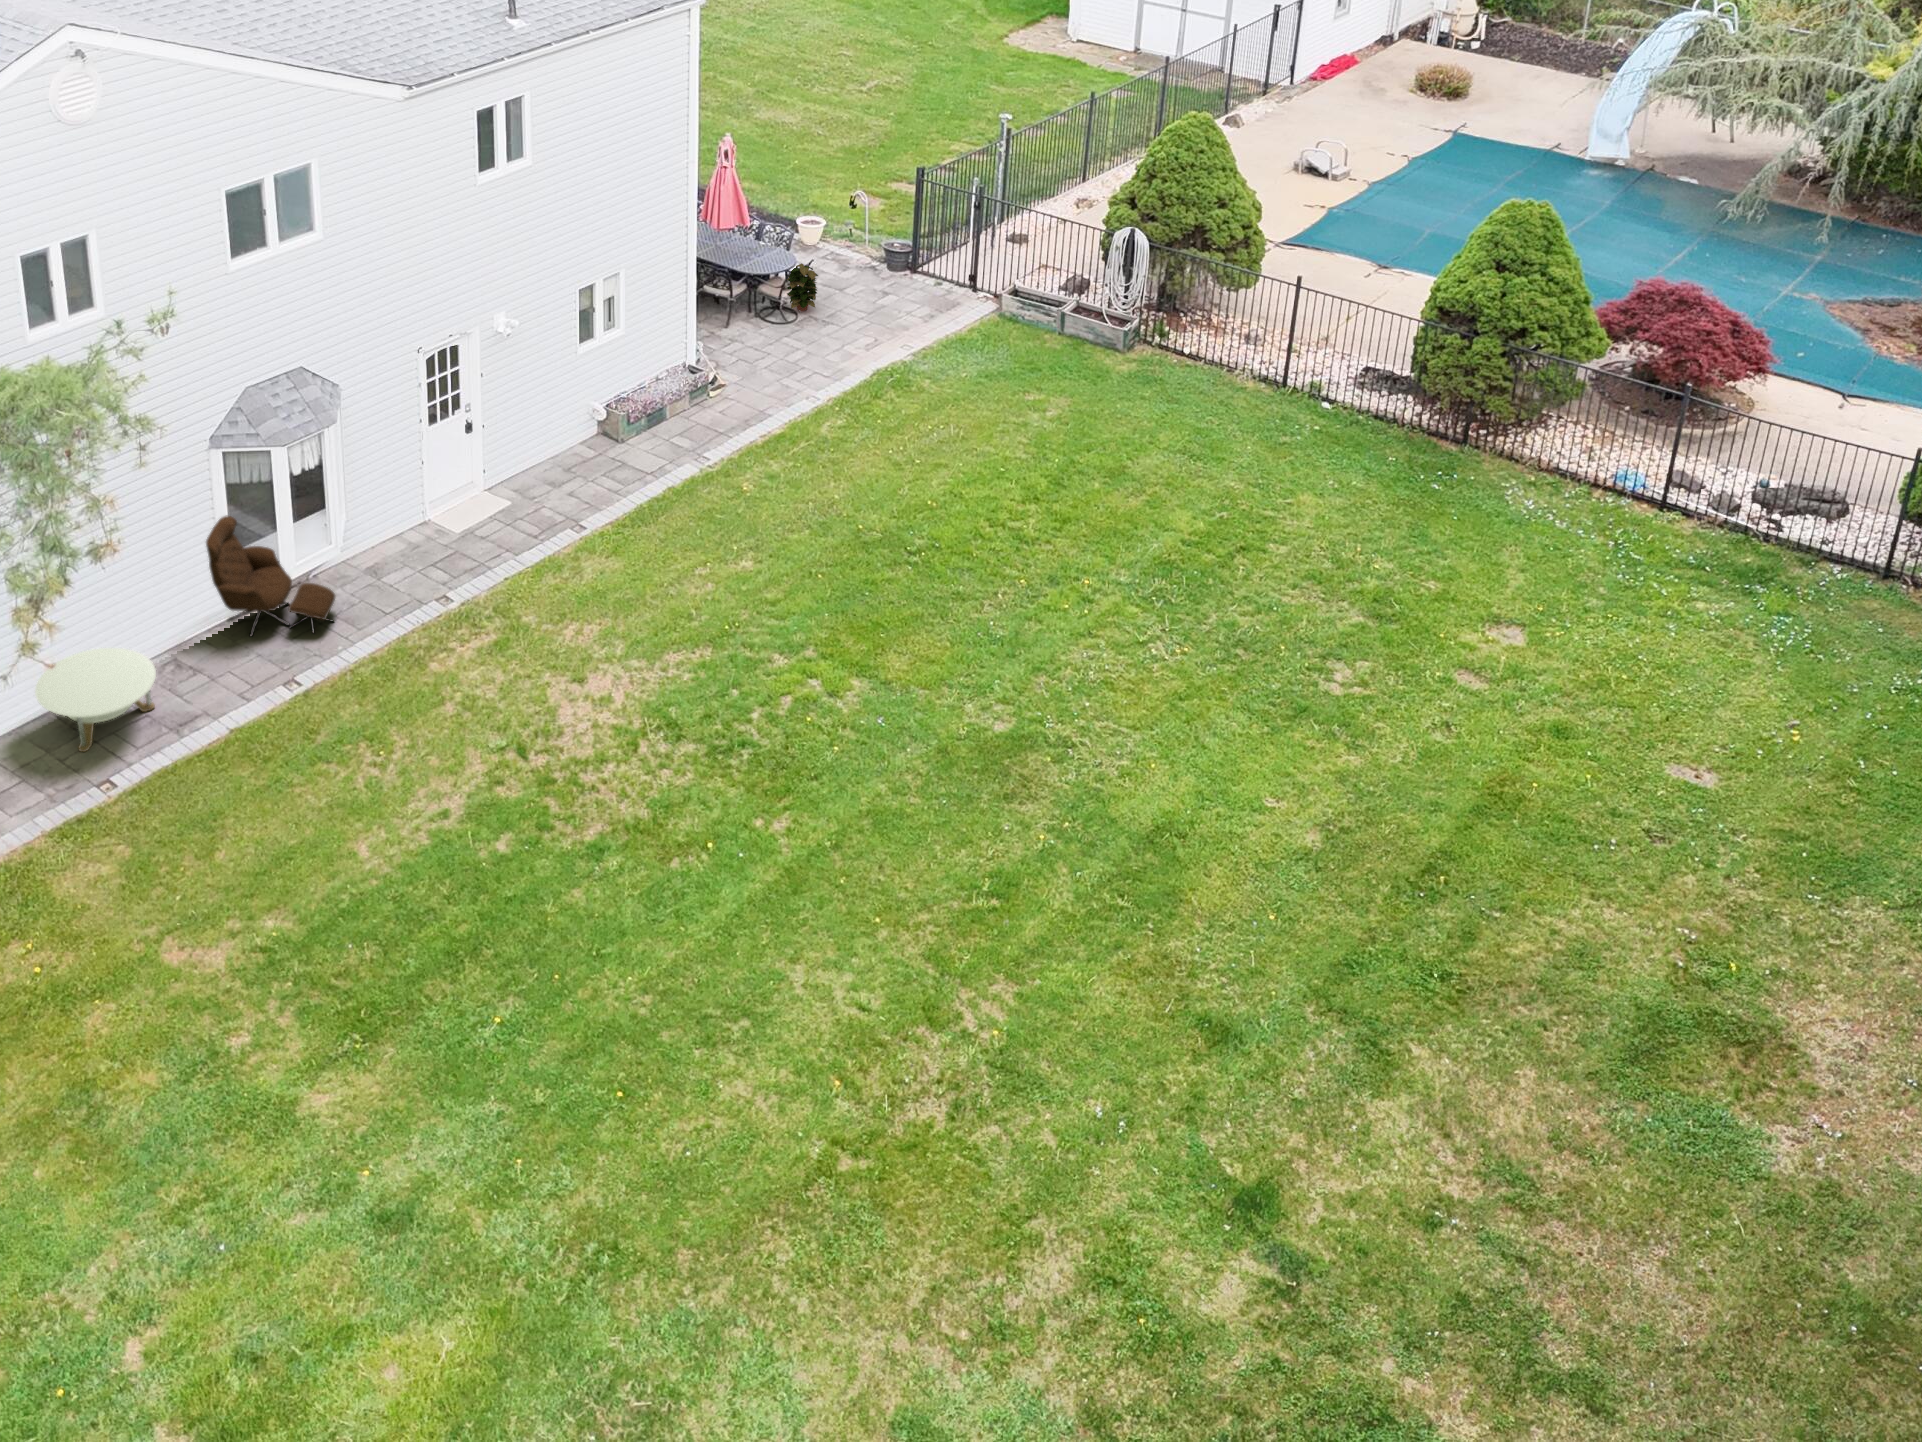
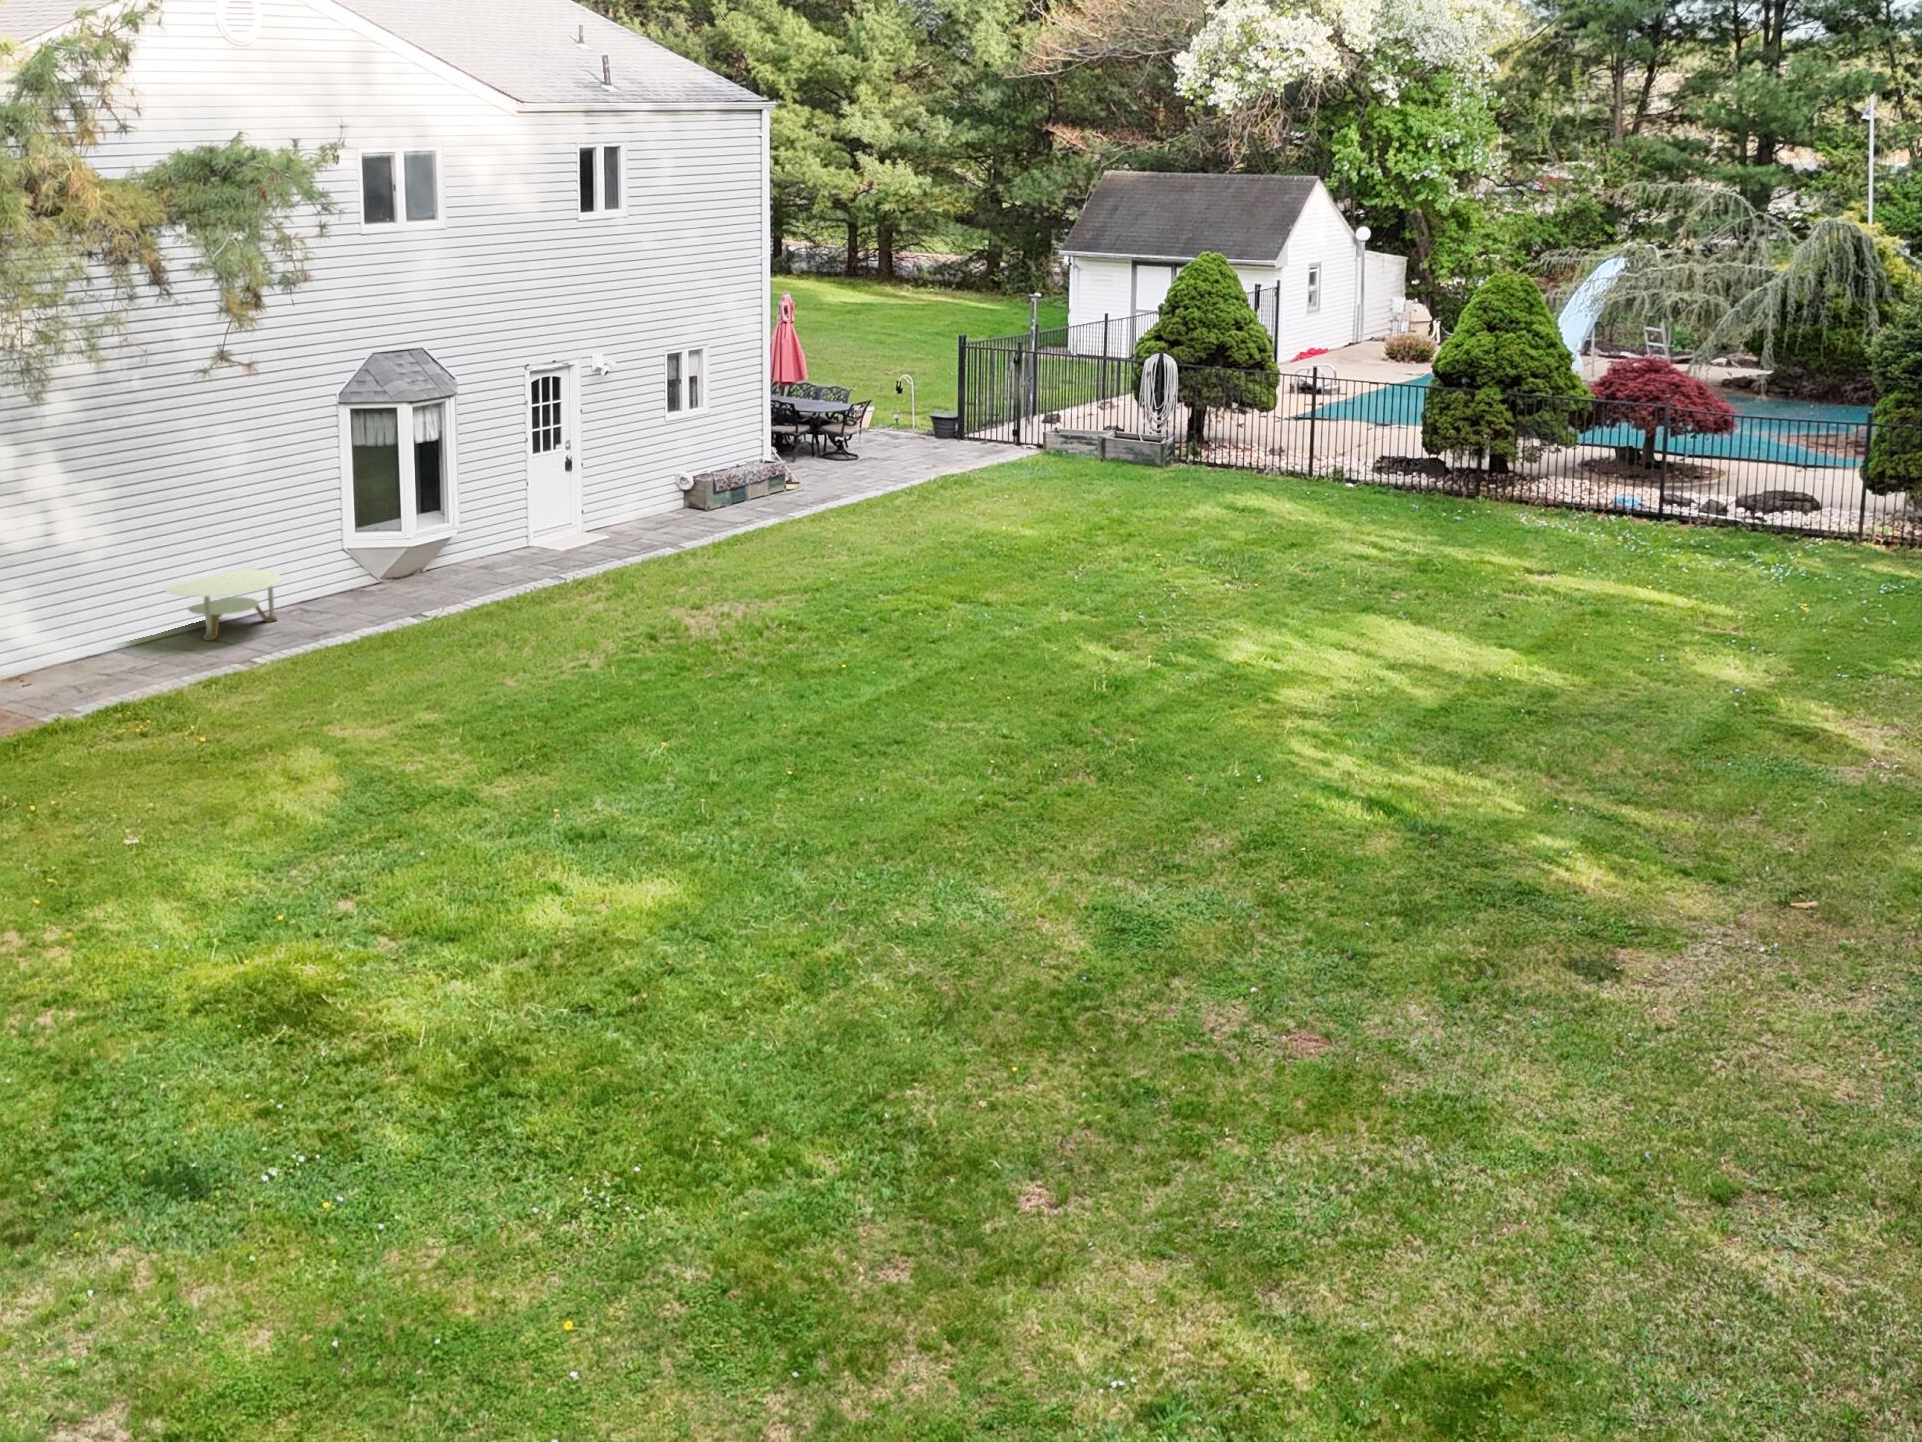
decorative plant: present [786,263,818,311] -> none [846,402,878,447]
lounge chair: present [206,515,335,636] -> none [326,479,449,588]

